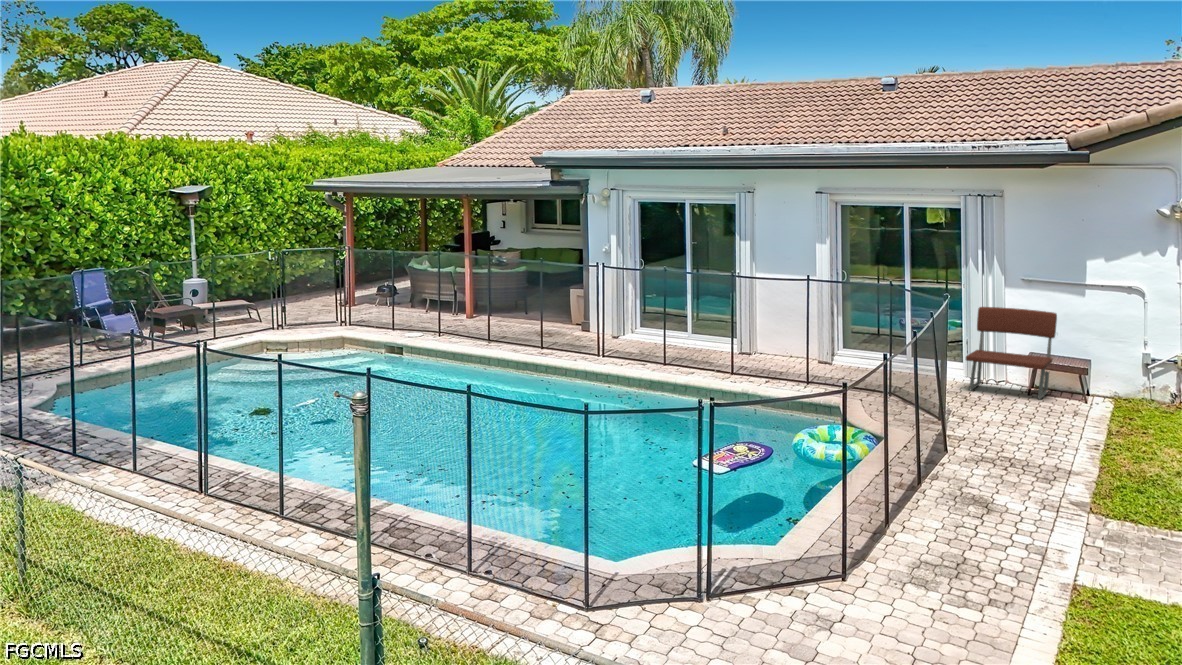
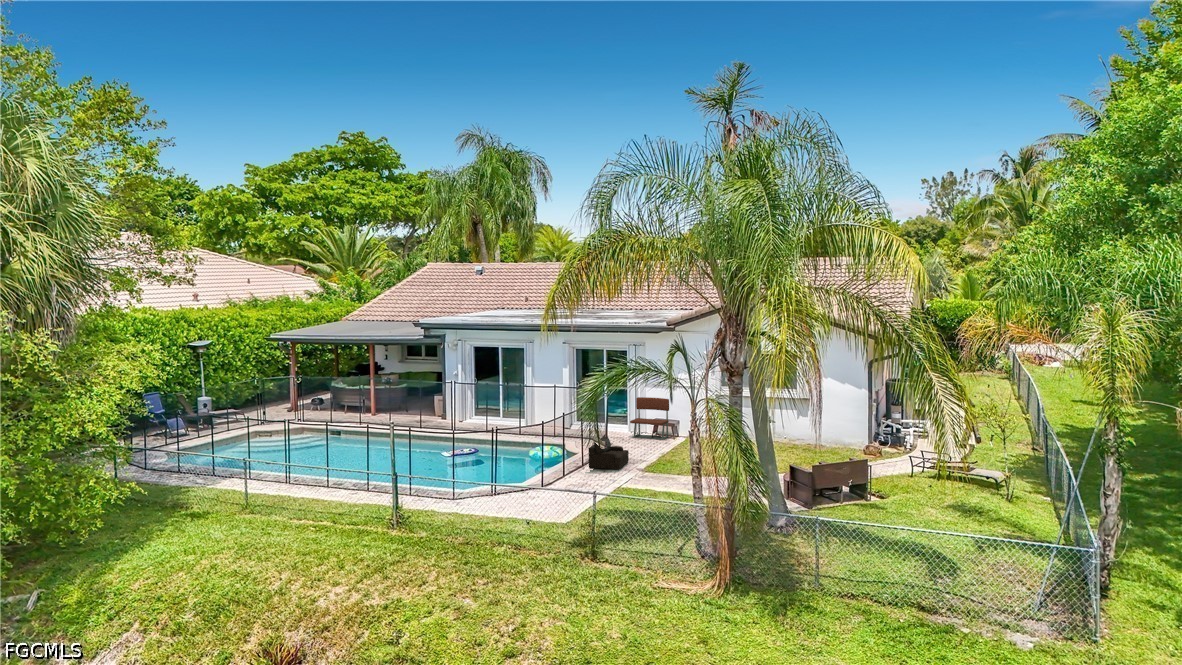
armchair: none [917,395,1009,492] -> present [589,434,629,470]

